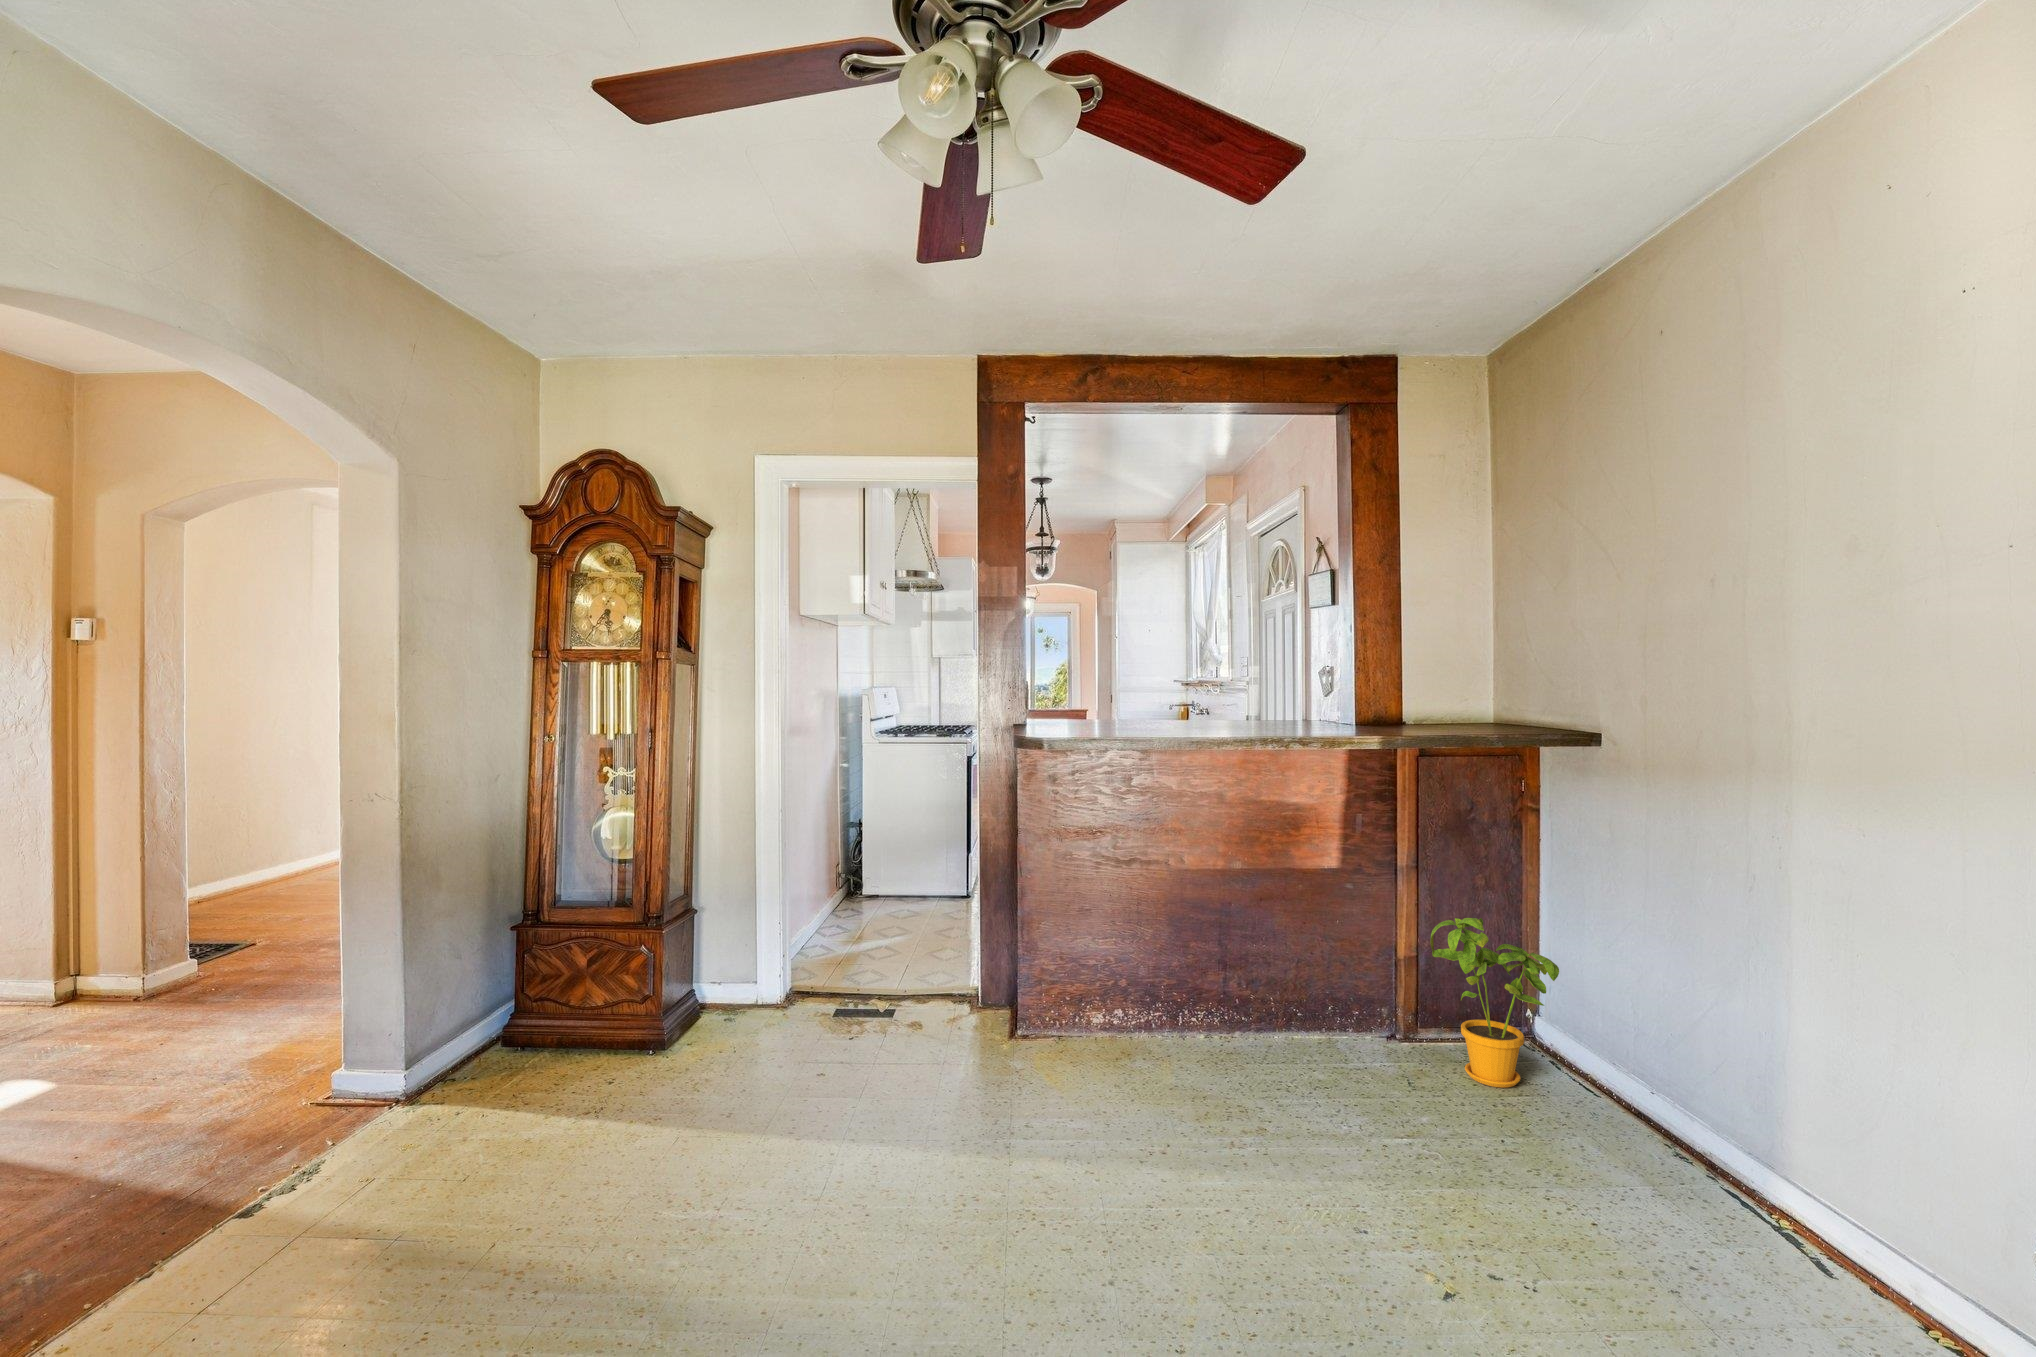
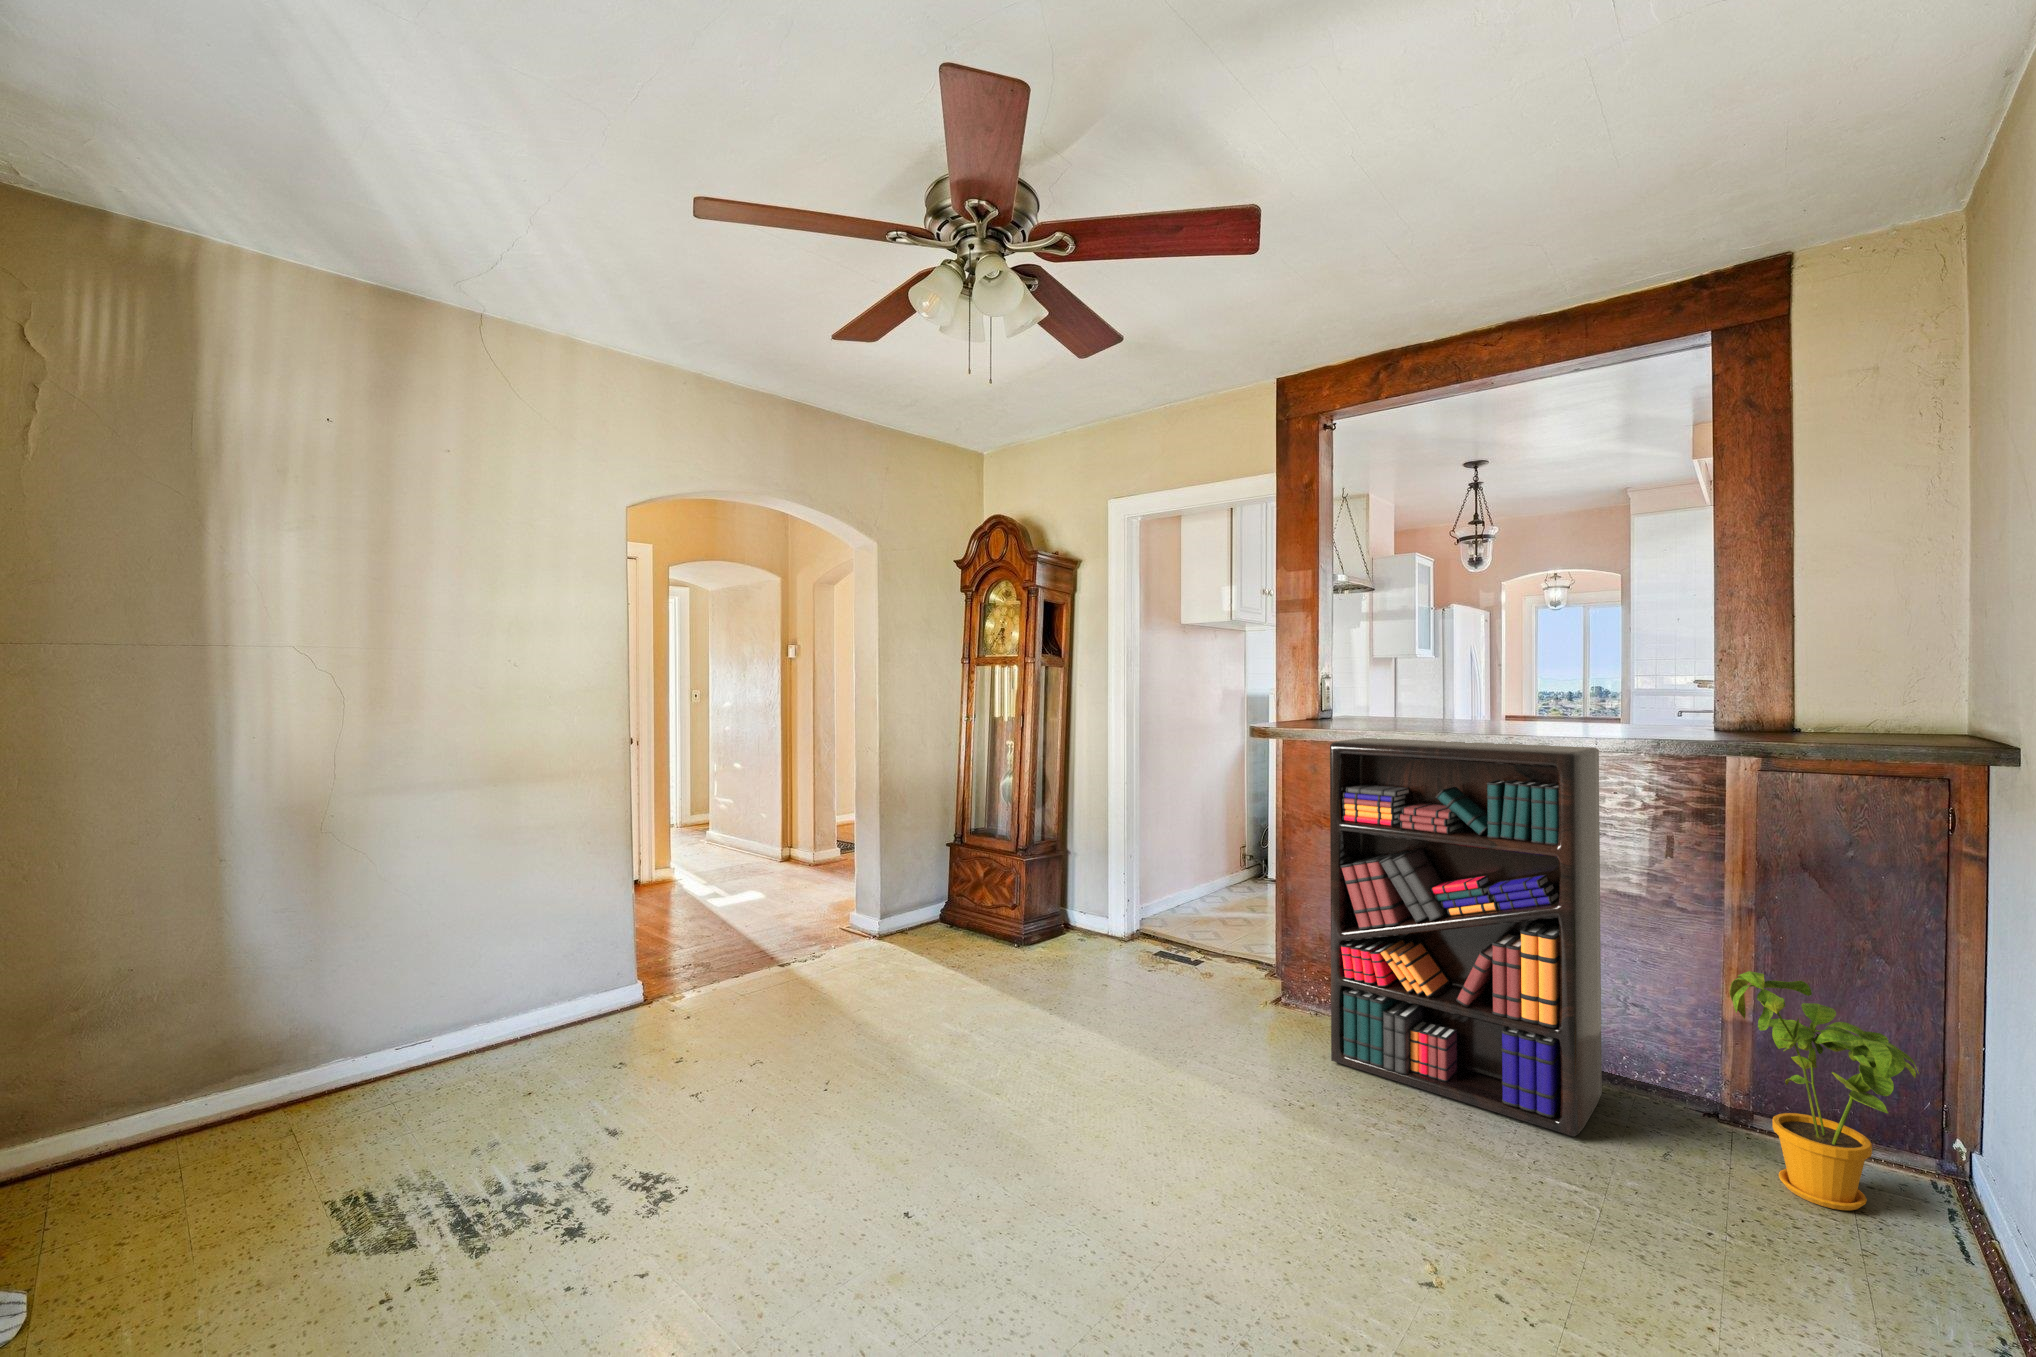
bookshelf: none [1119,743,1350,1090] -> present [1330,738,1602,1136]

